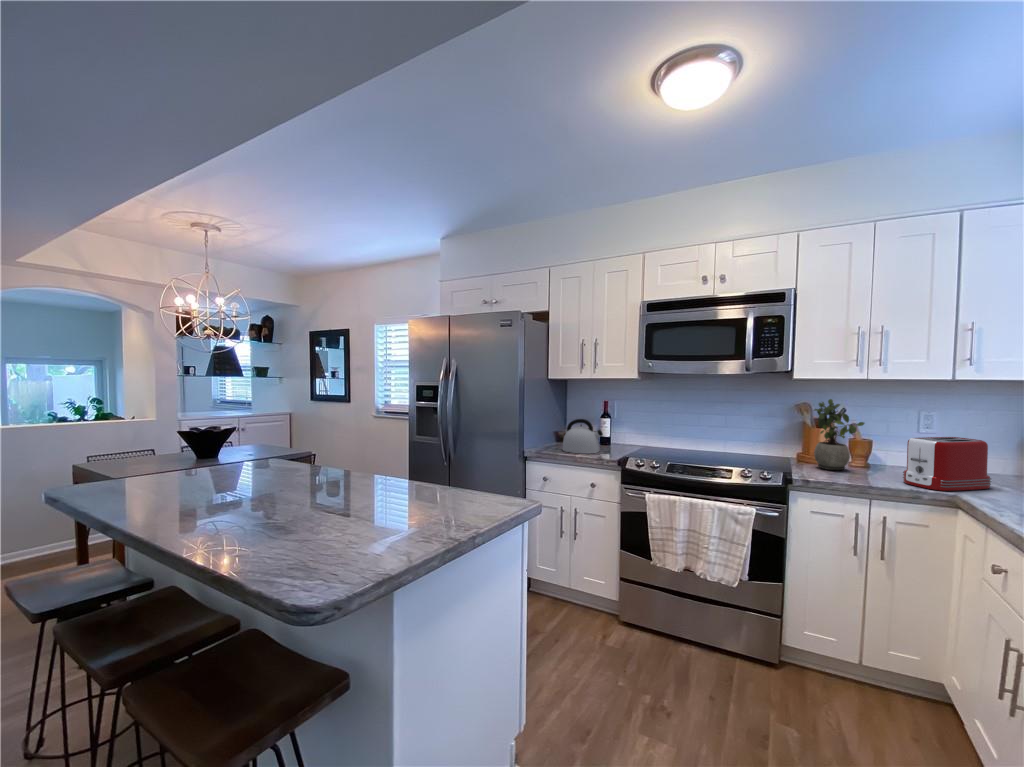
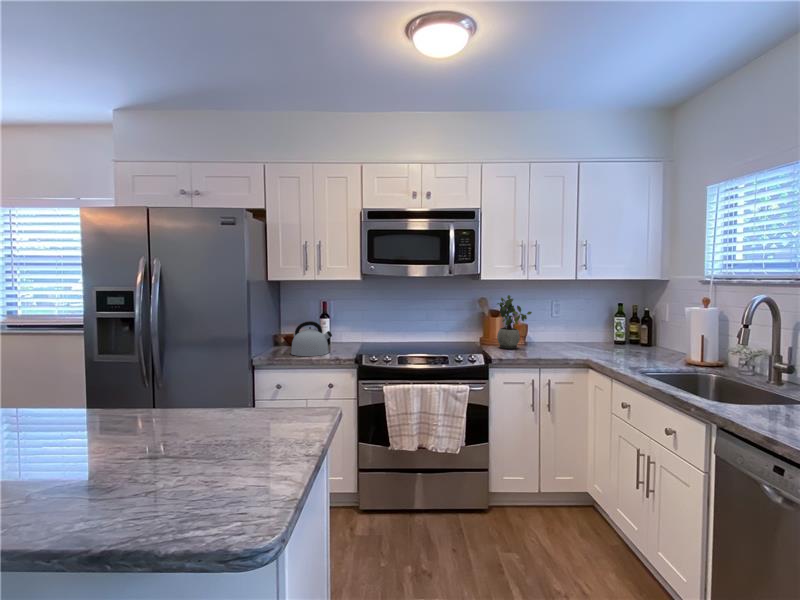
toaster: present [903,437,991,491] -> none [554,319,597,356]

